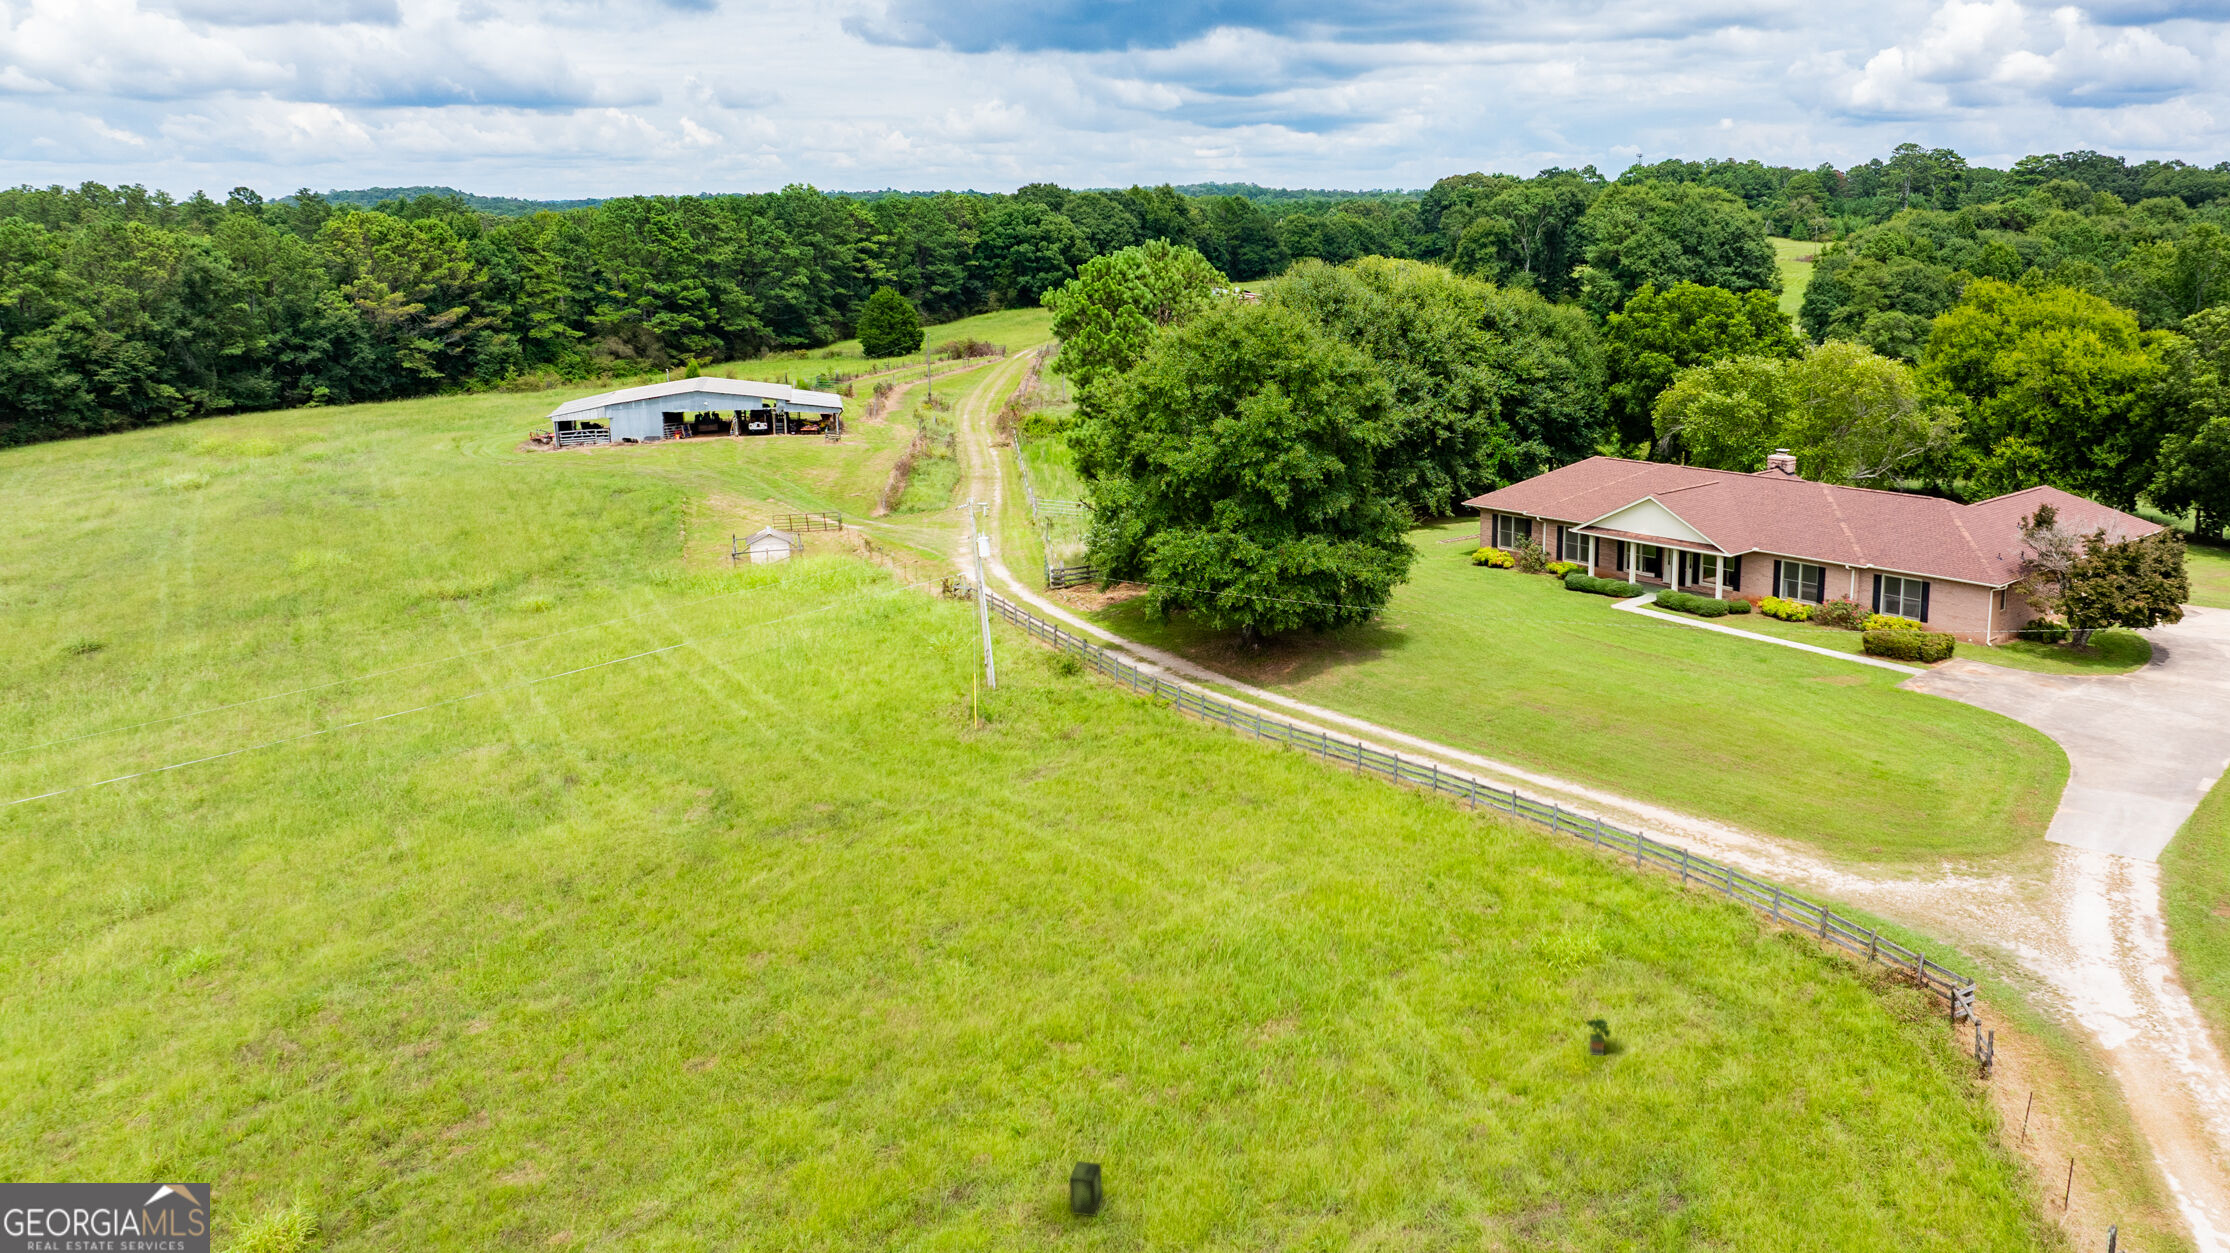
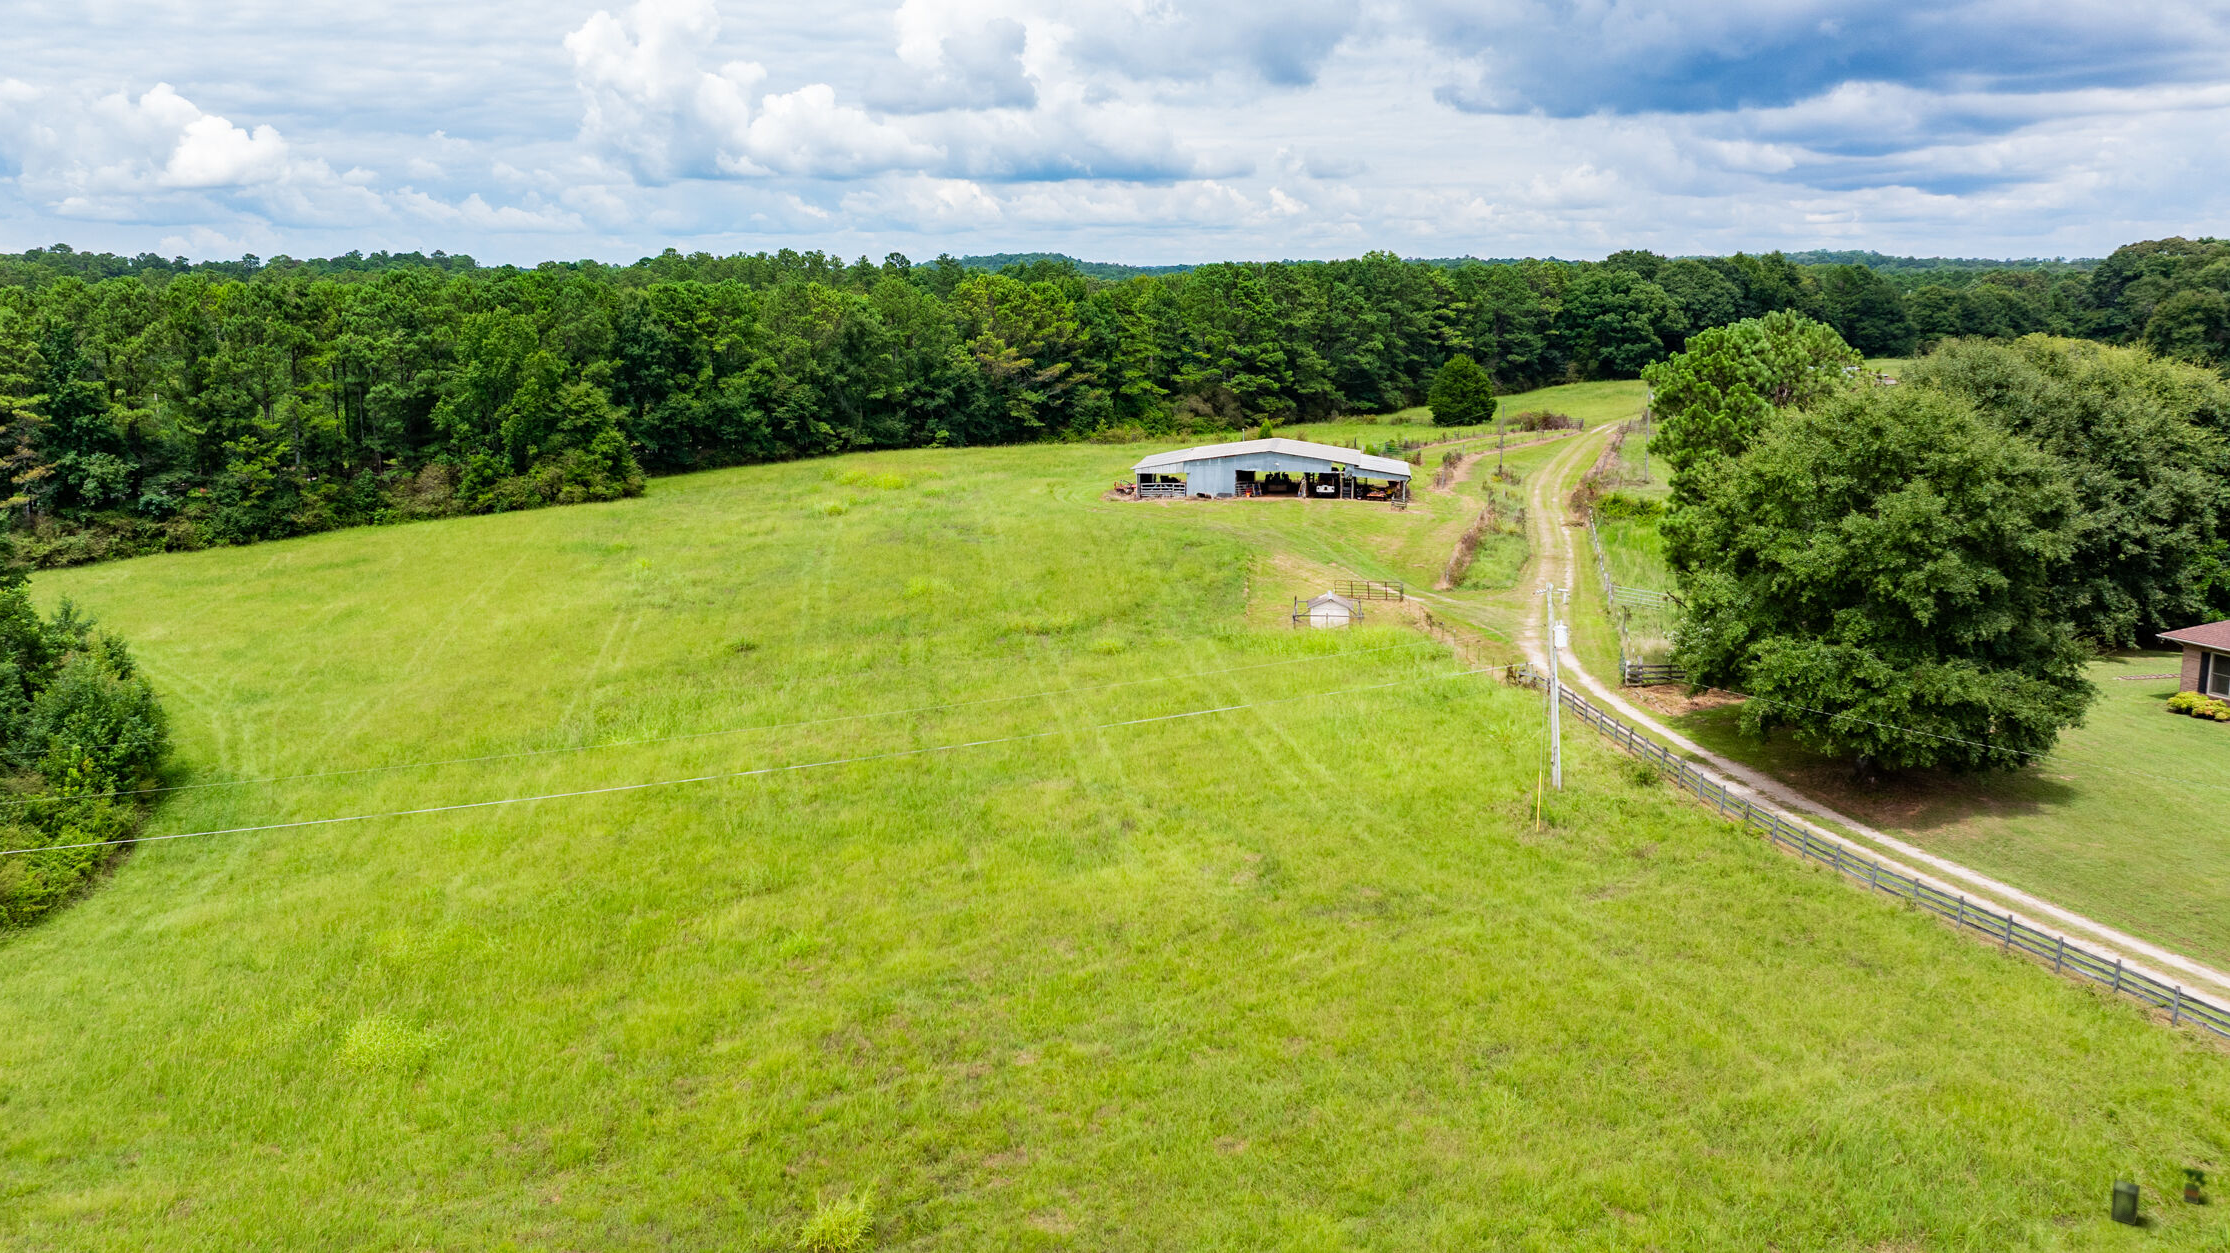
storage box: present [1069,1161,1103,1216] -> present [2111,1180,2140,1225]

